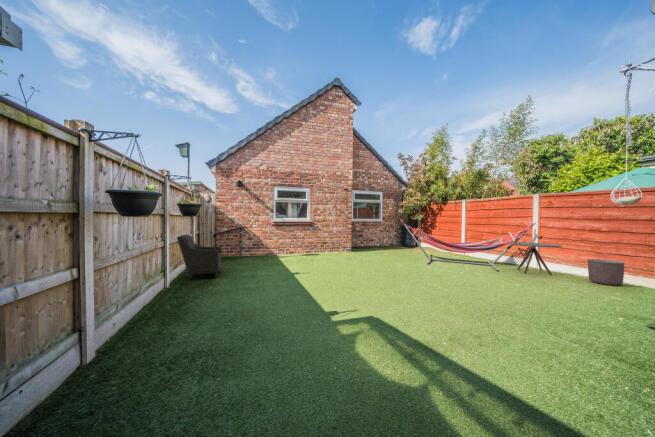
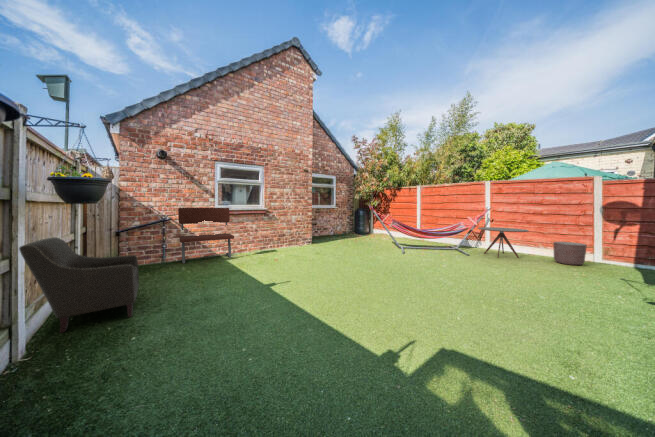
bench: none [247,220,283,259] -> present [178,208,234,263]

